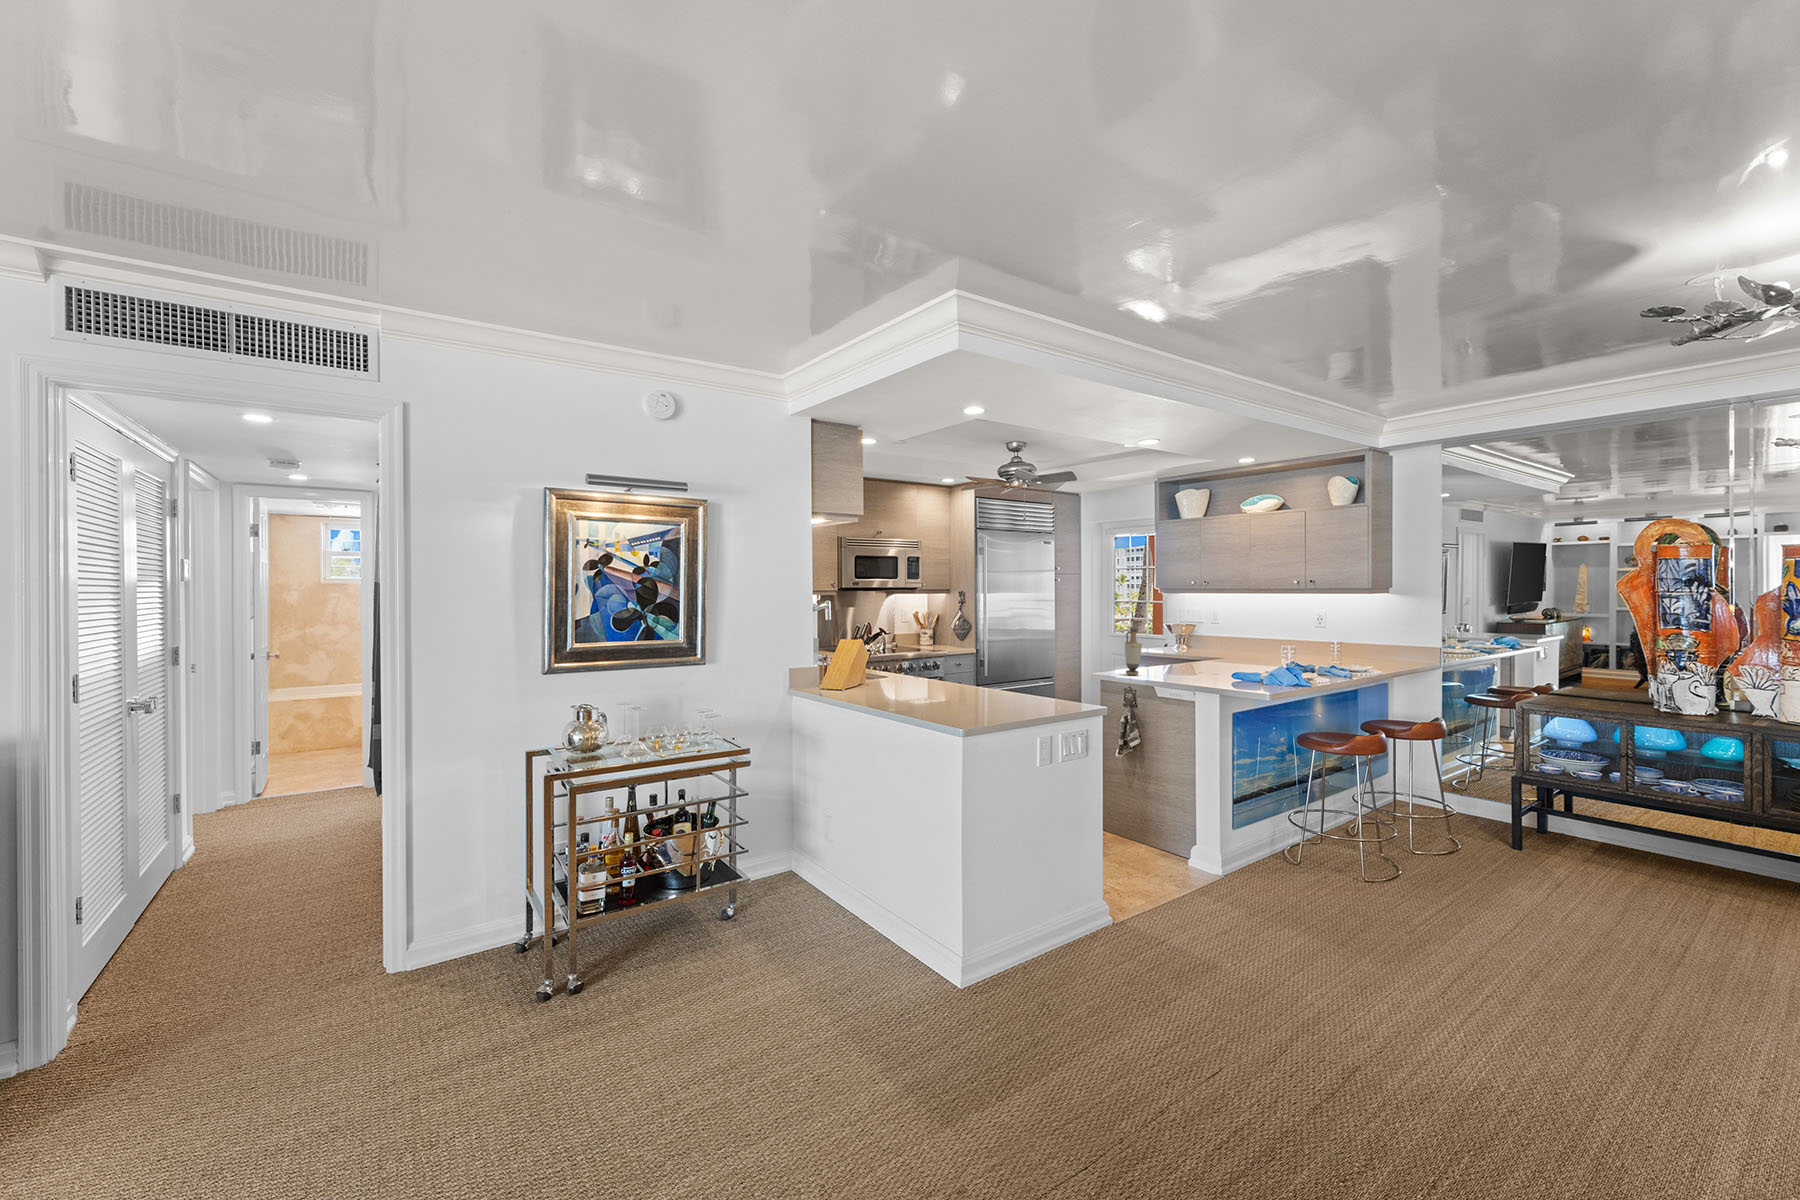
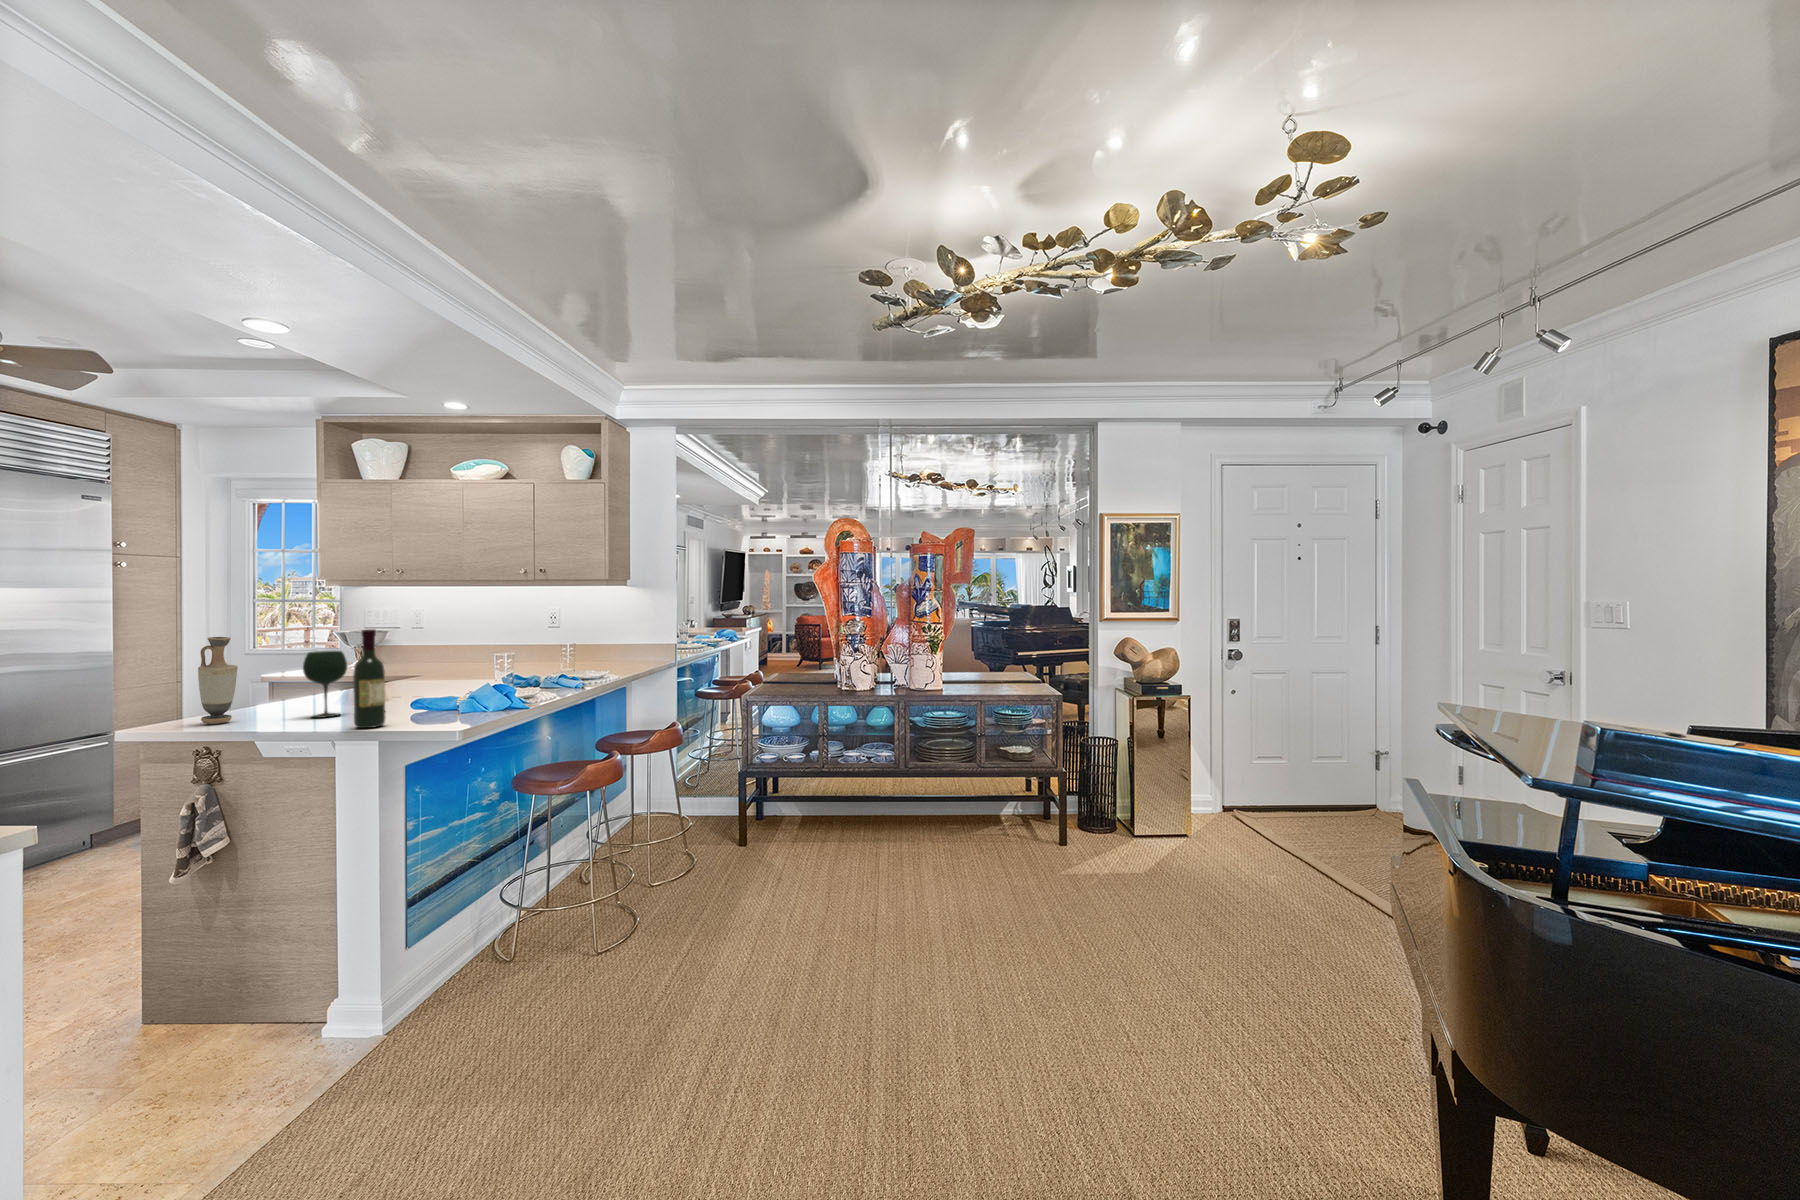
wine bottle: none [1206,626,1223,686] -> present [353,629,386,728]
wine glass: none [1173,638,1196,678] -> present [303,651,347,718]

